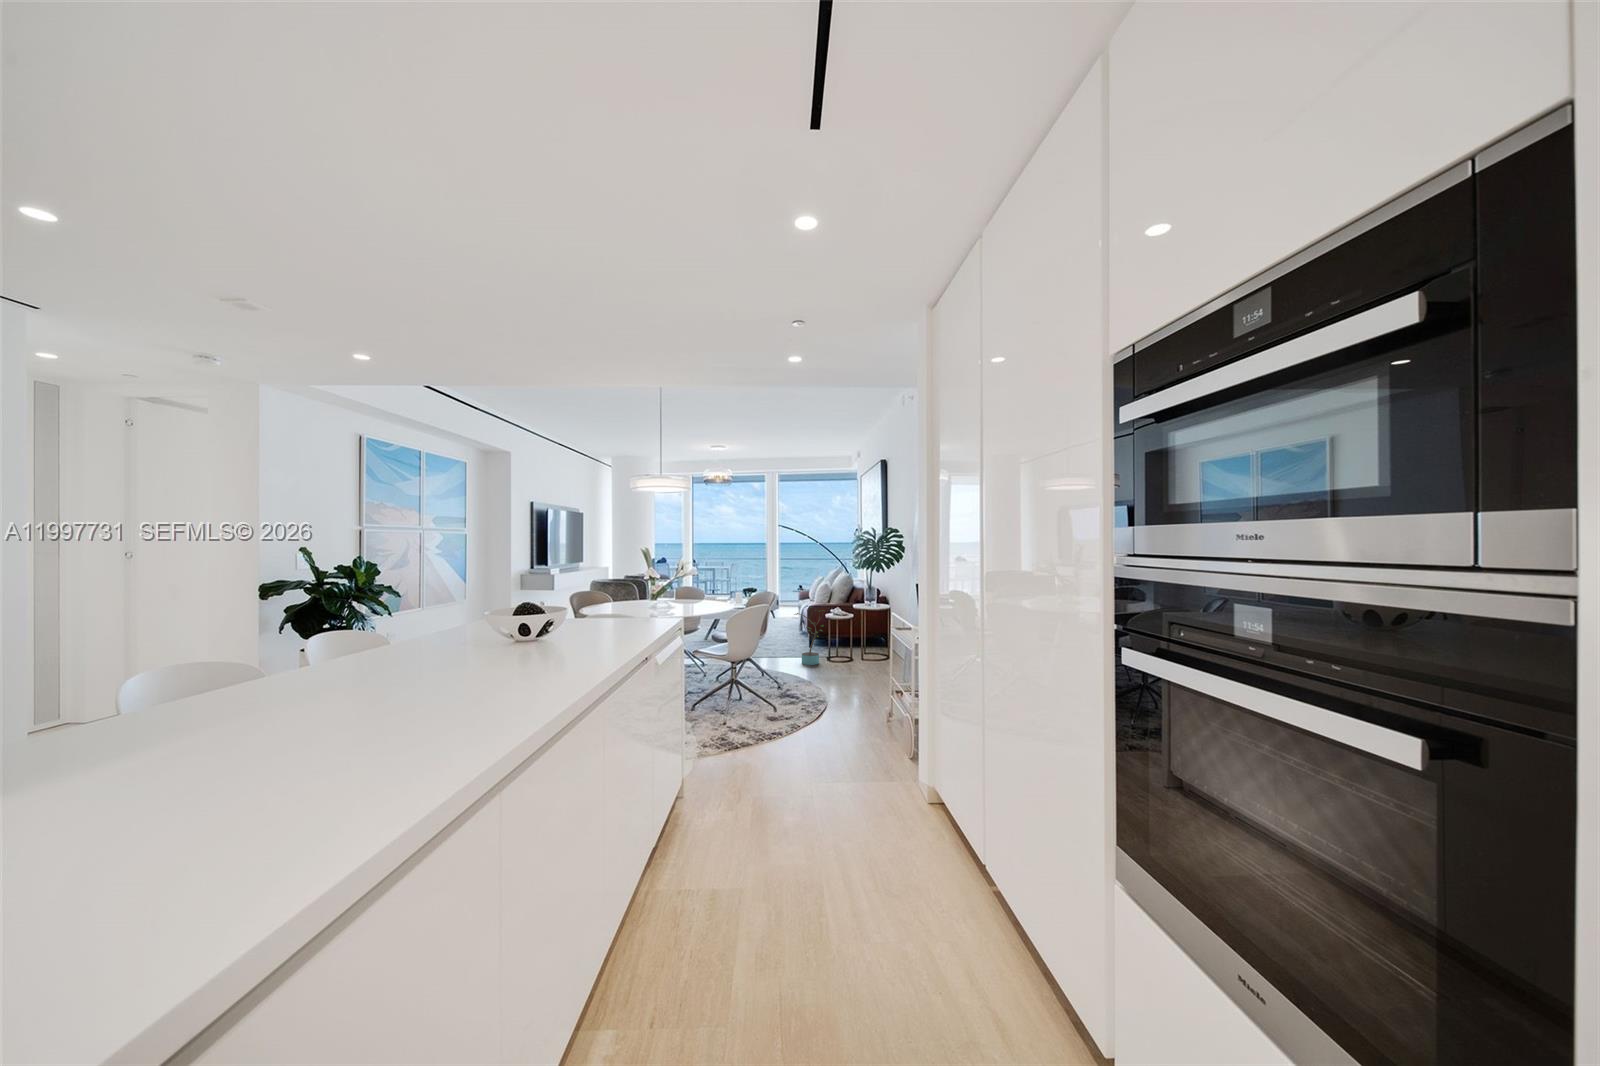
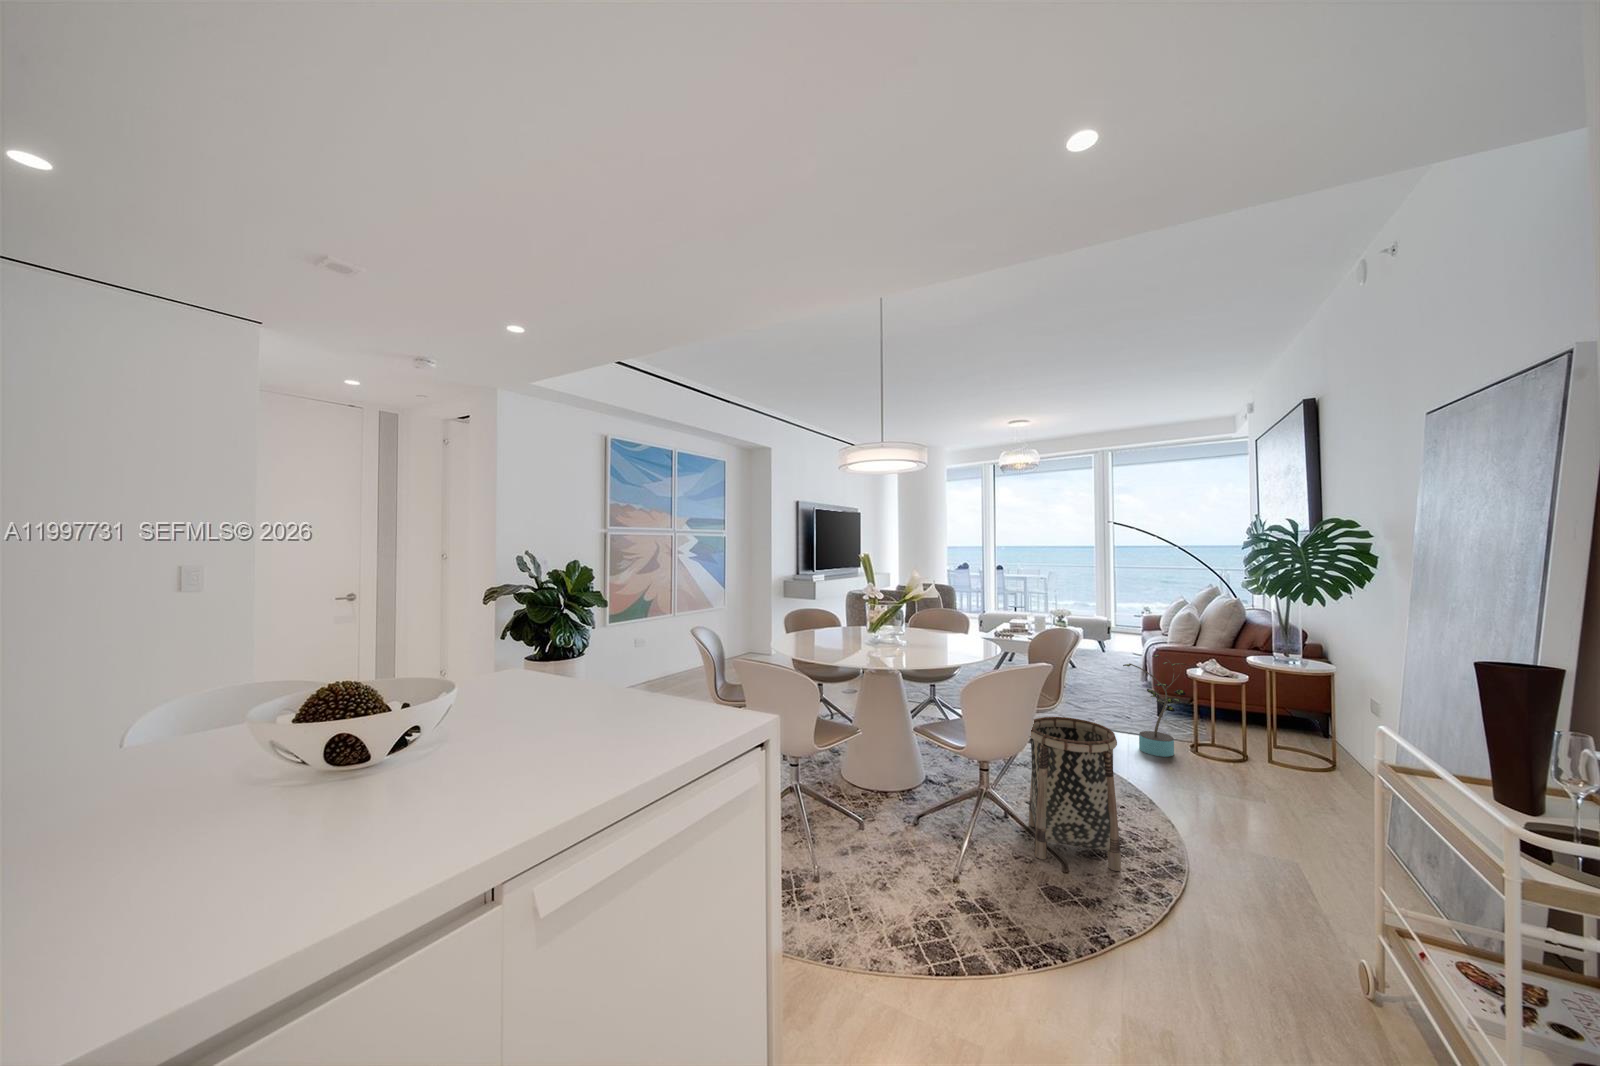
basket: none [753,638,799,710] -> present [1029,717,1121,871]

